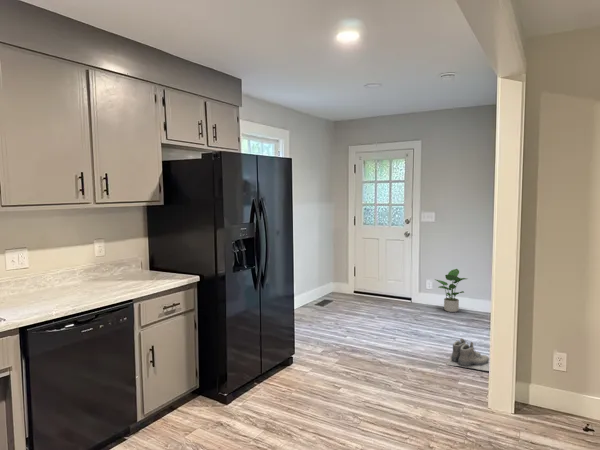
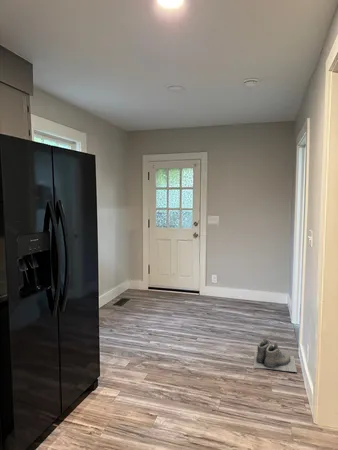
potted plant: present [436,269,466,312] -> none [221,265,250,304]

